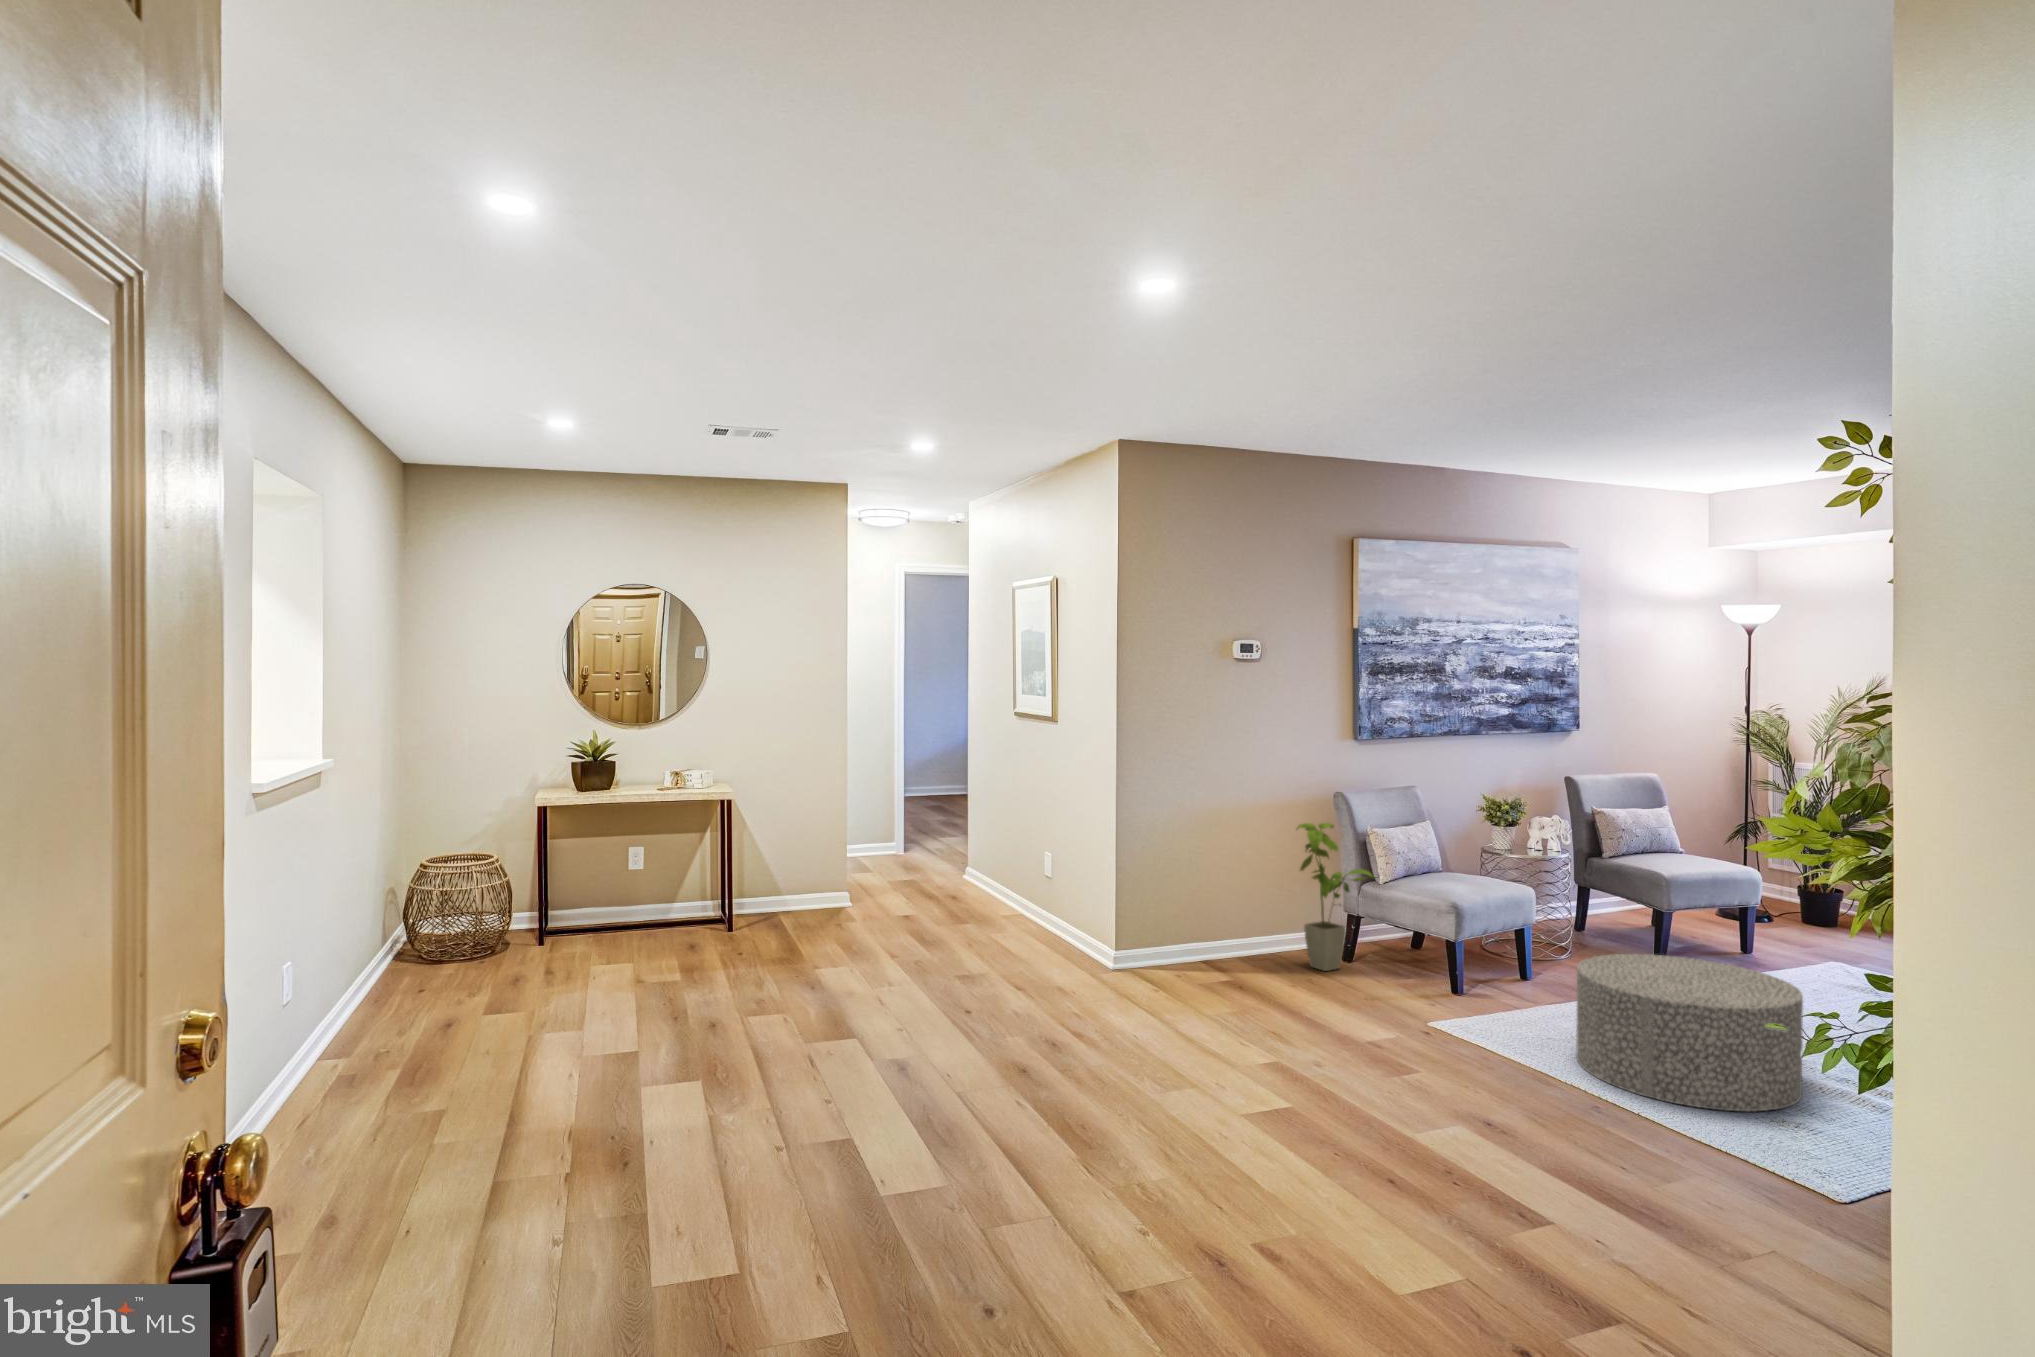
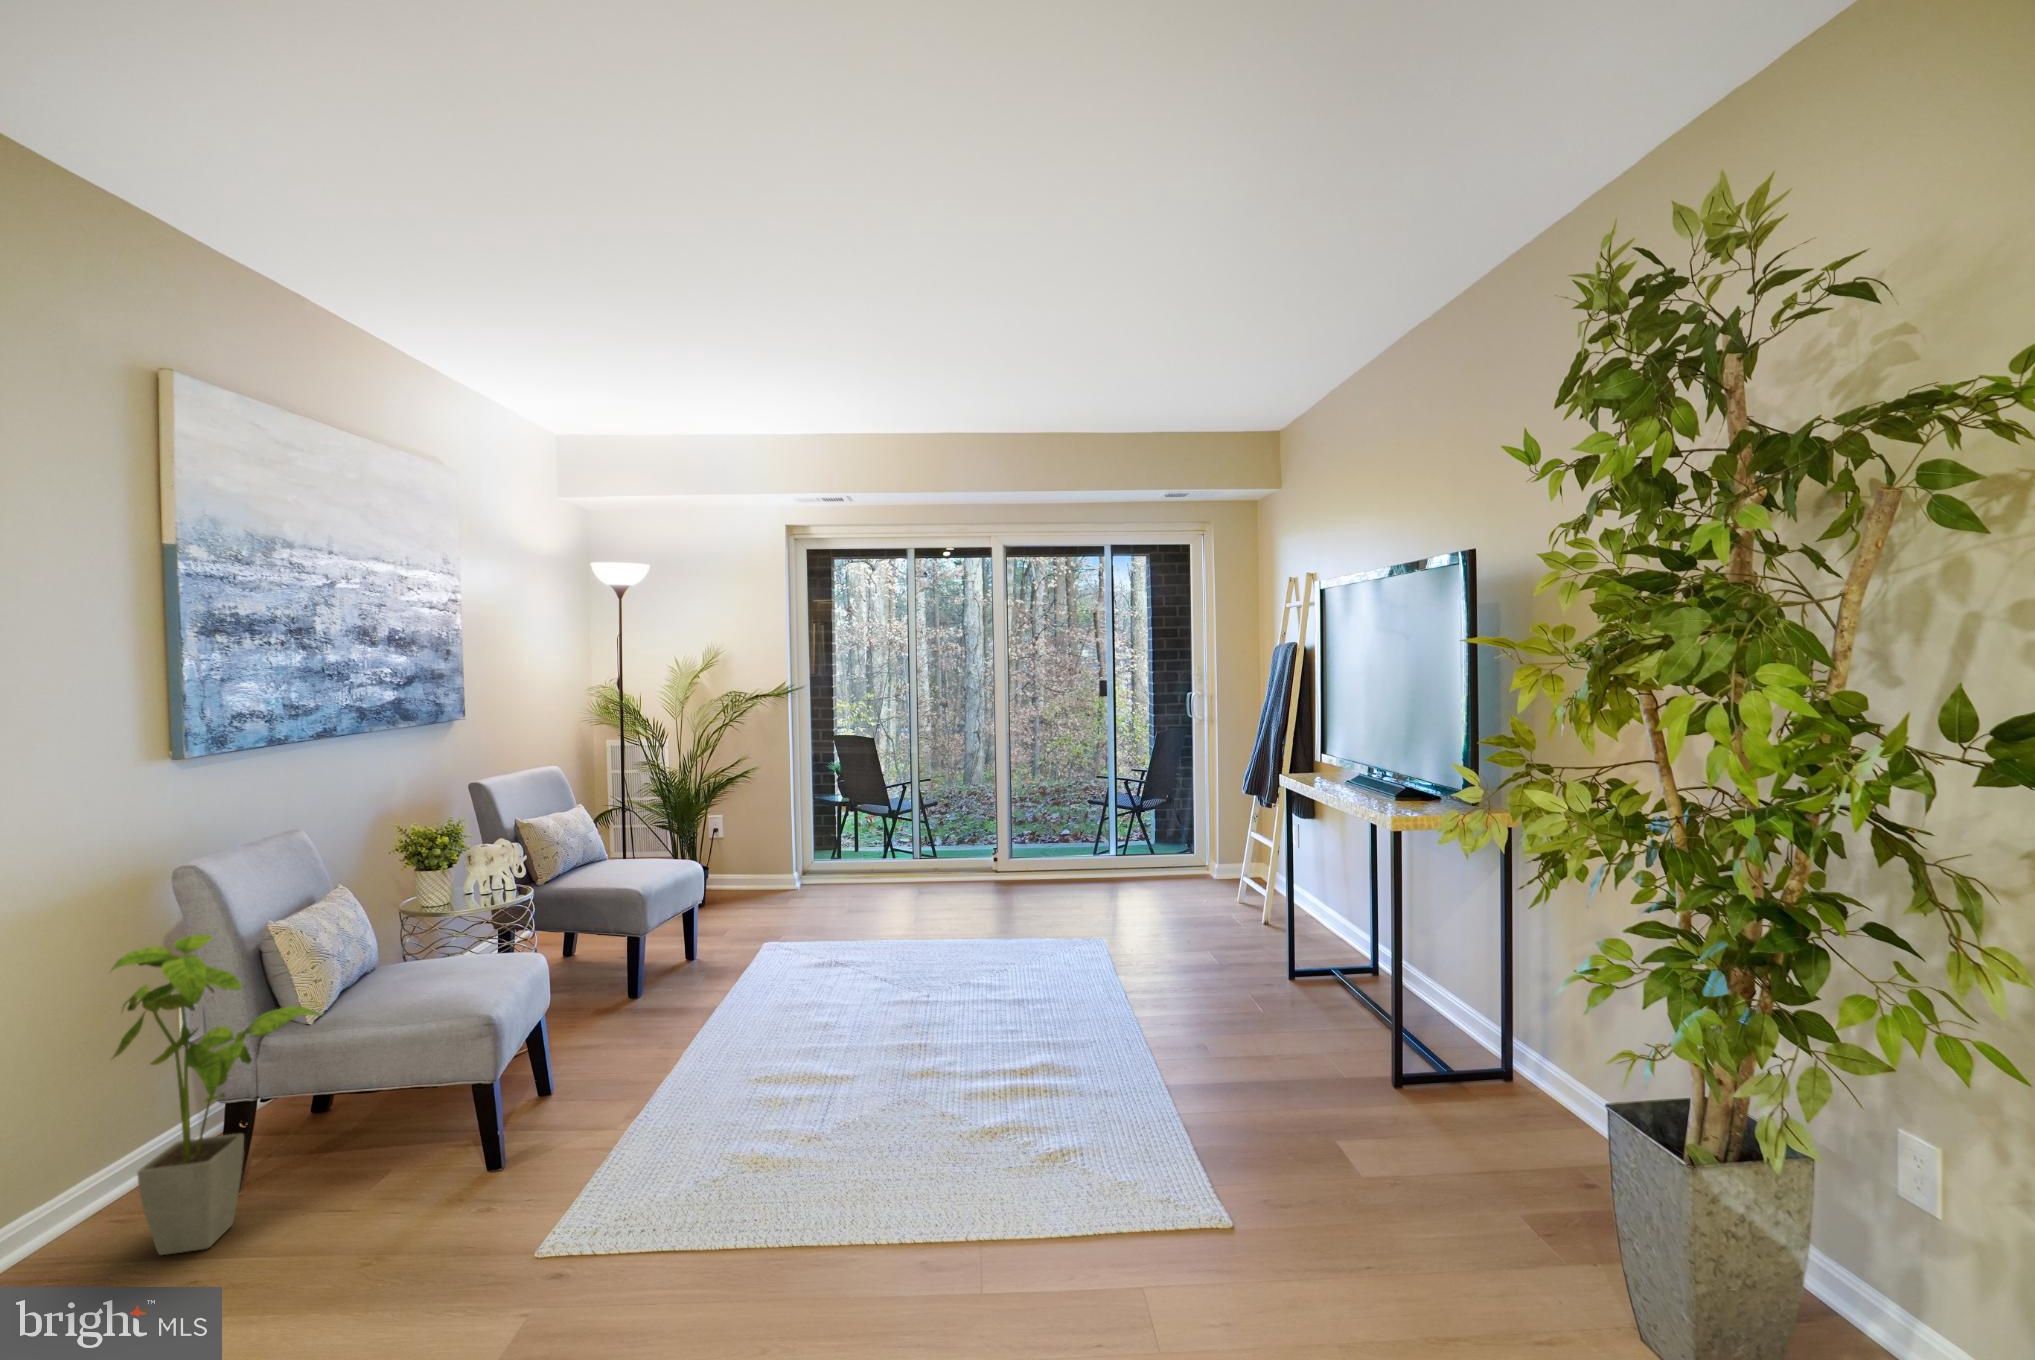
ottoman: present [1576,954,1803,1111] -> none [765,963,1020,1192]

